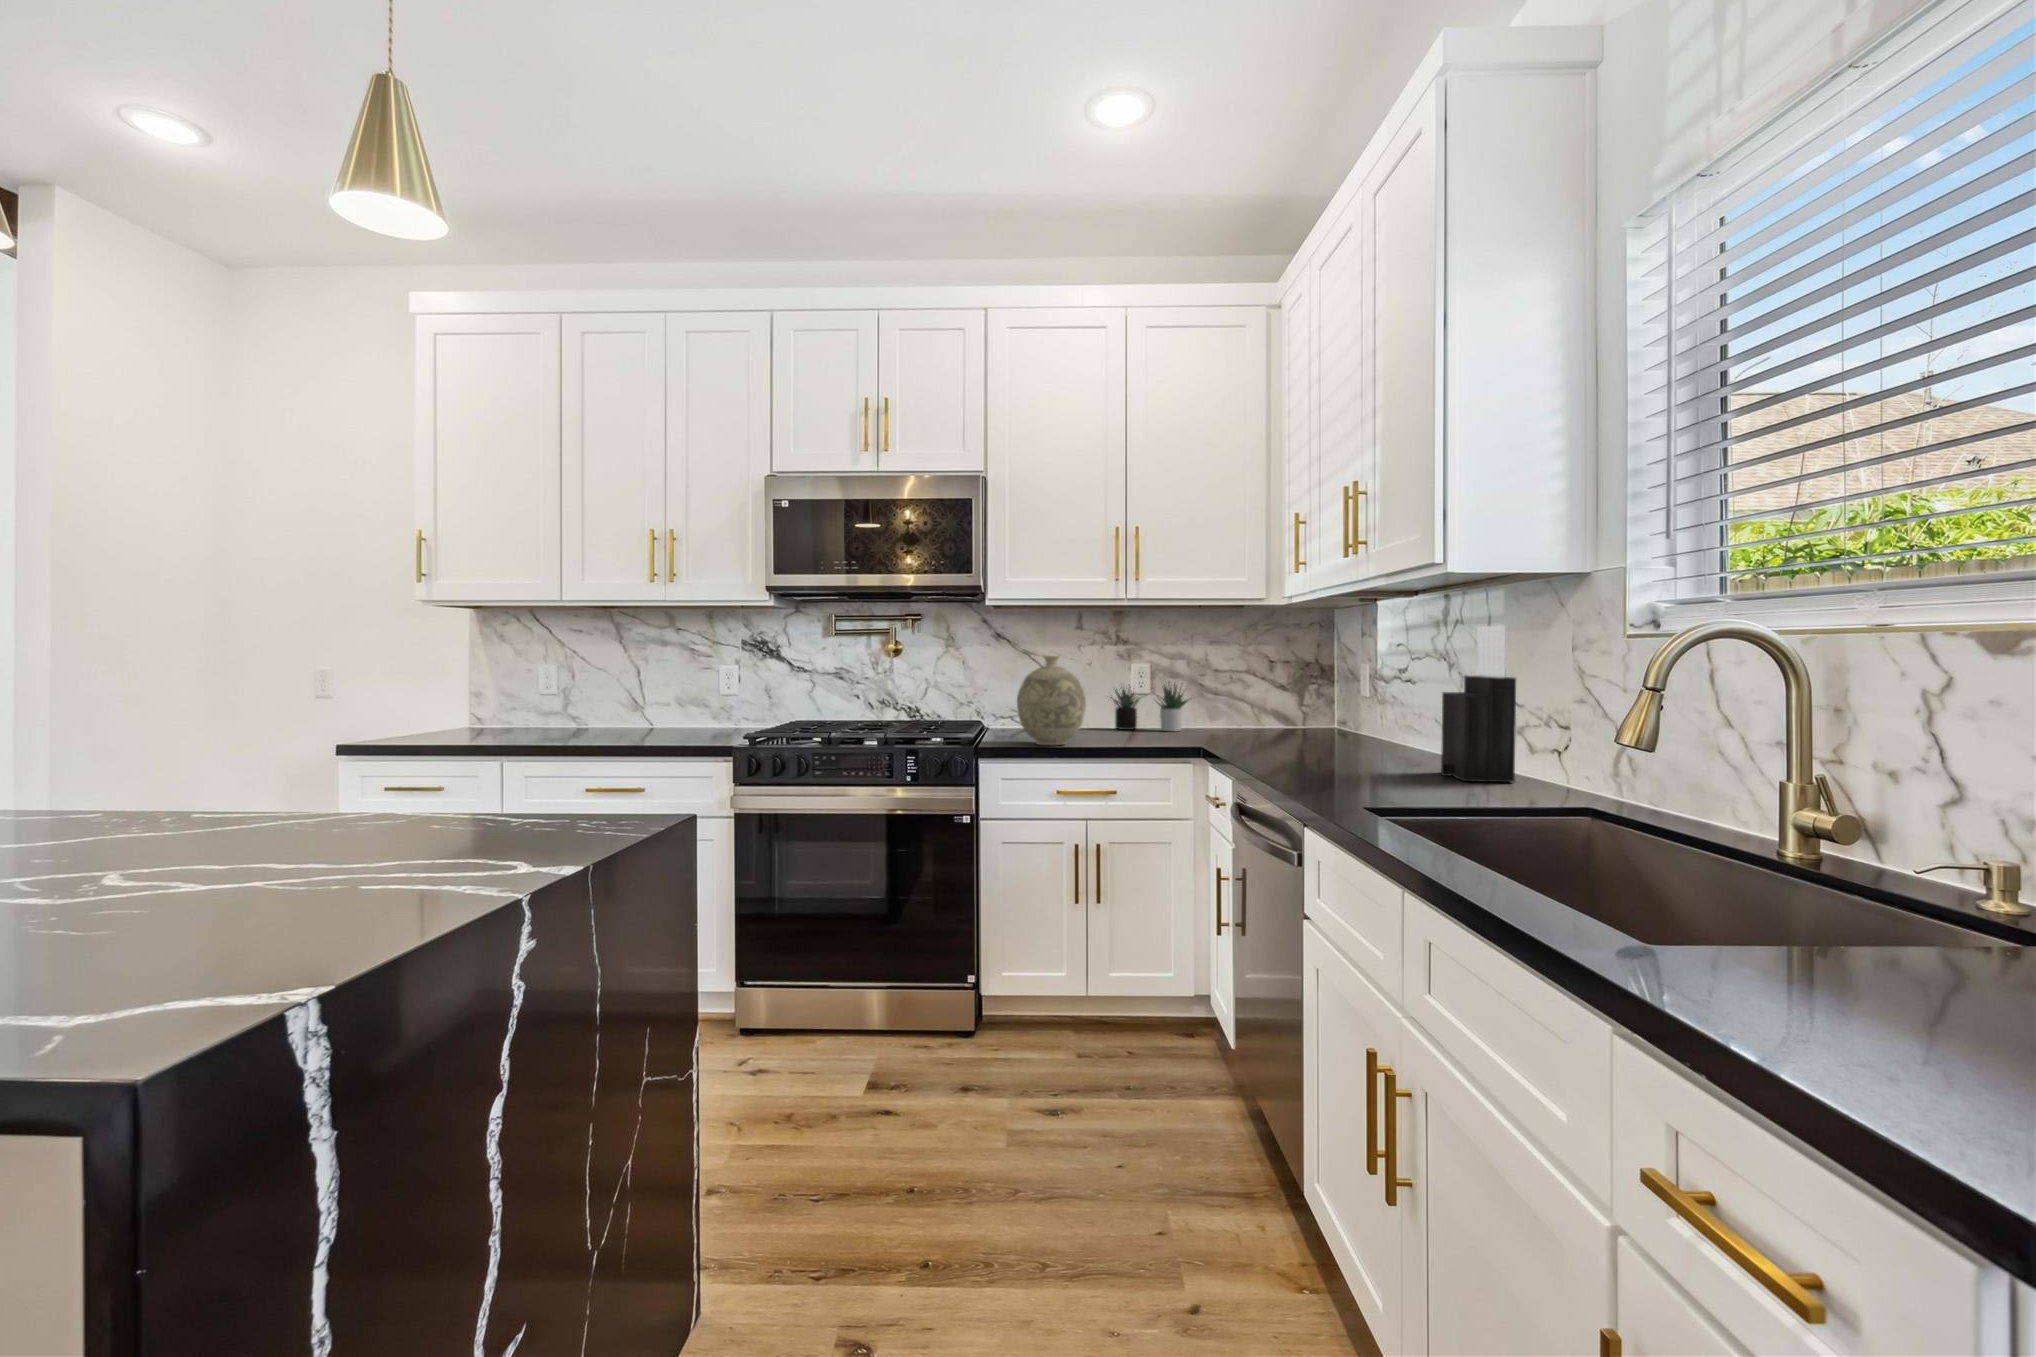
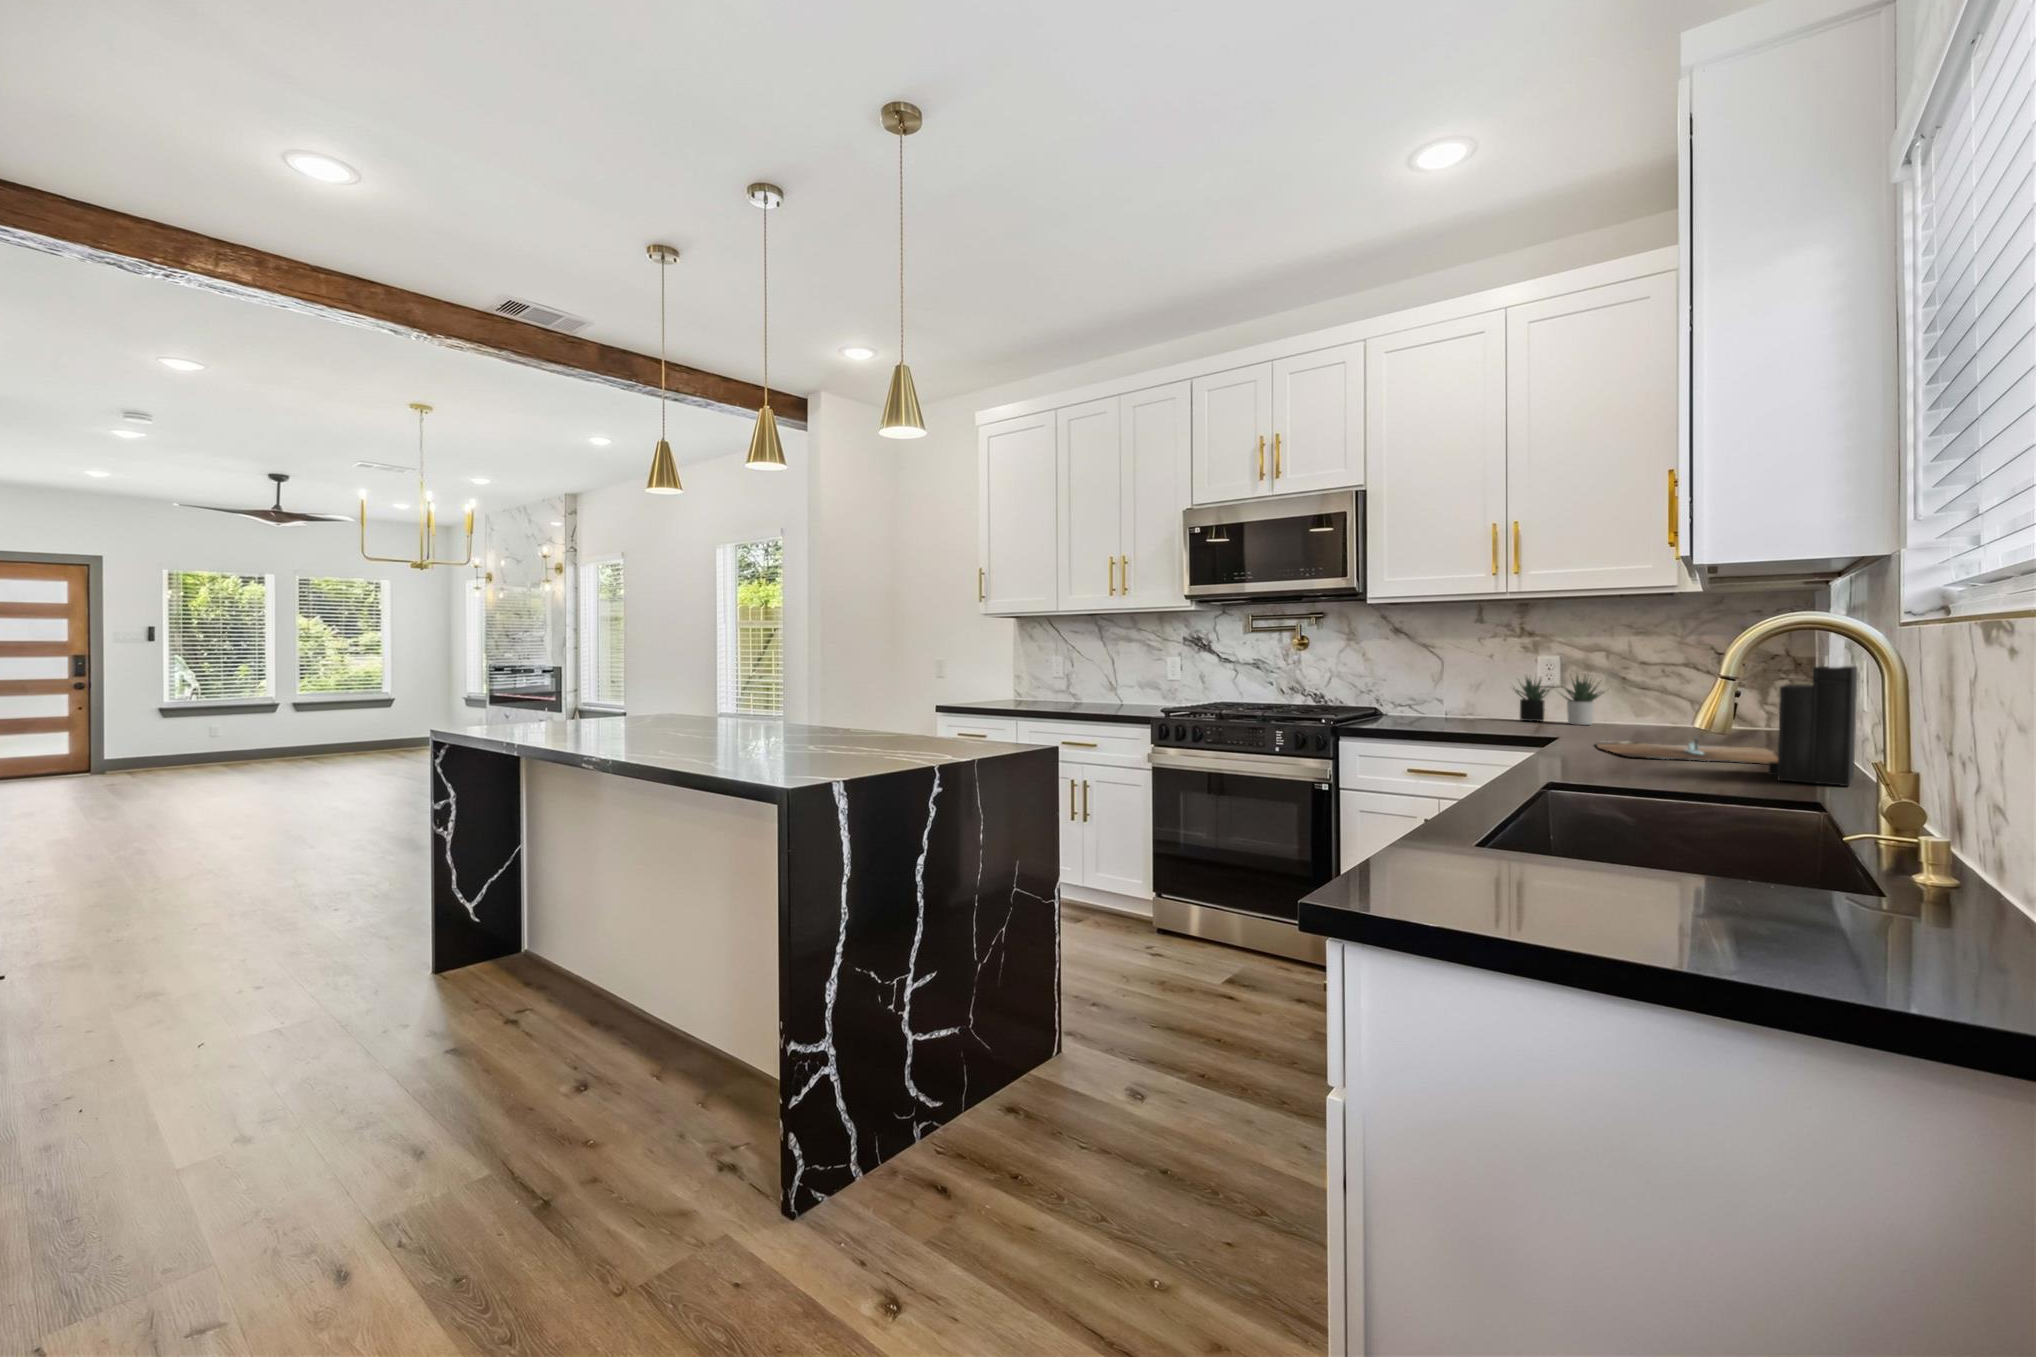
decorative vase: present [1017,656,1086,745] -> none [1378,648,1445,729]
cutting board: none [1244,742,1415,765] -> present [1596,738,1778,764]

